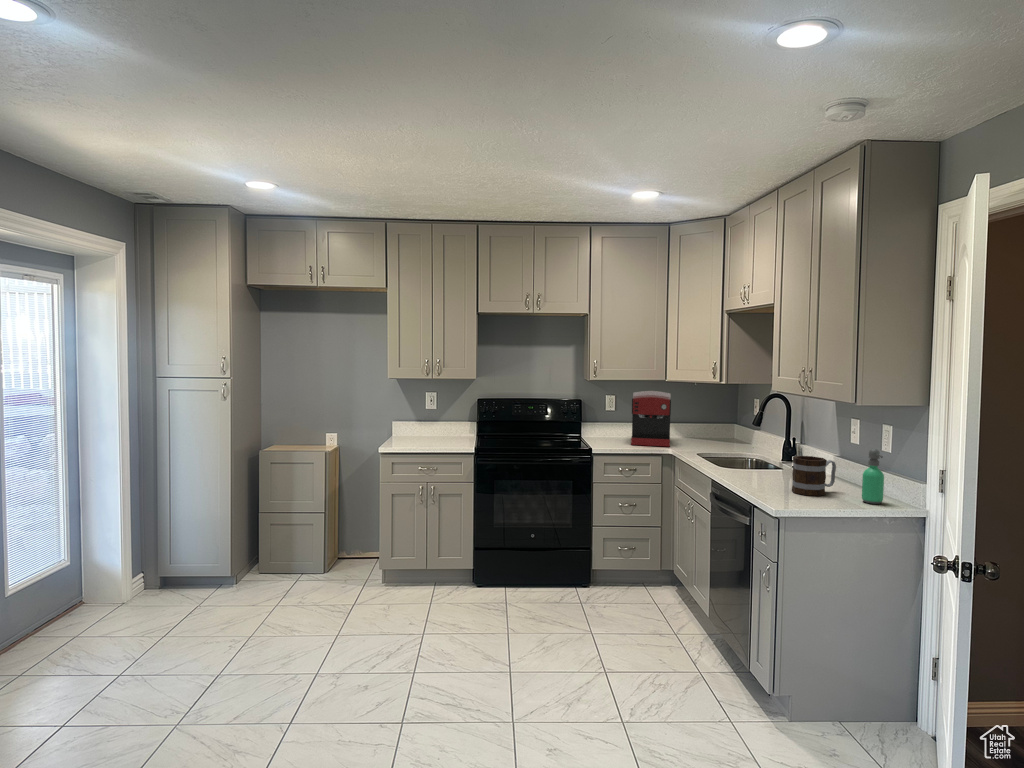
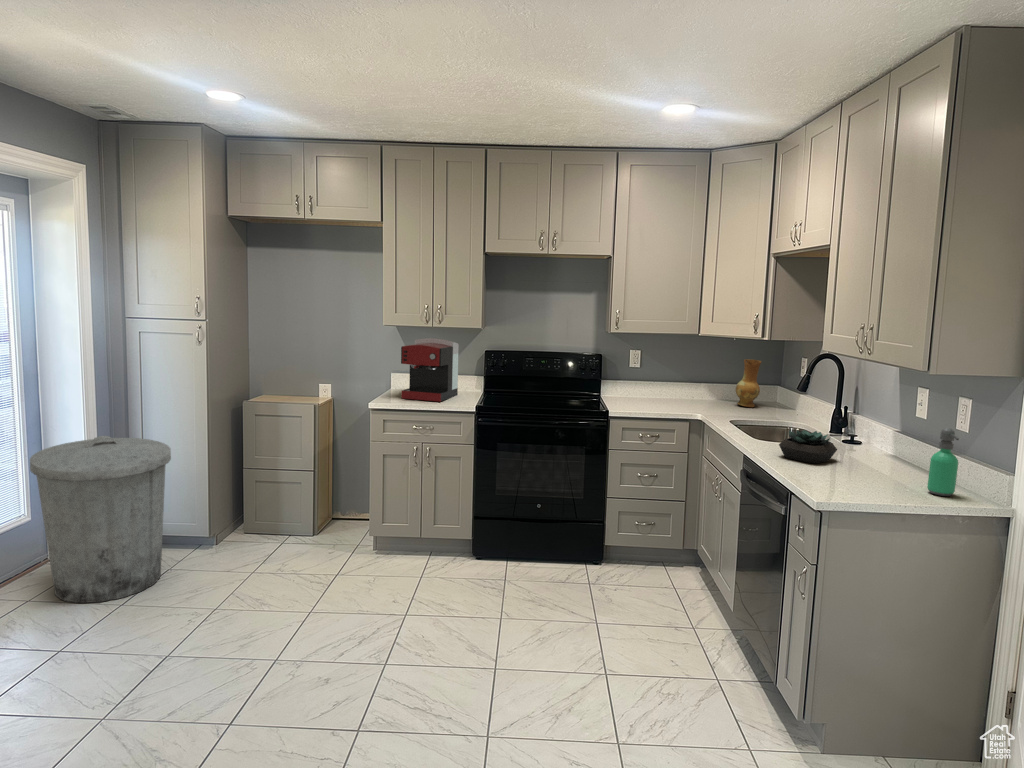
coffee maker: present [631,391,671,446] -> present [401,338,459,401]
ceramic jug: none [699,400,720,442] -> present [736,359,761,407]
succulent plant: none [741,456,789,484] -> present [779,430,837,463]
mug: present [792,456,836,496] -> none [839,432,897,482]
trash can: none [75,484,202,640] -> present [30,436,171,603]

